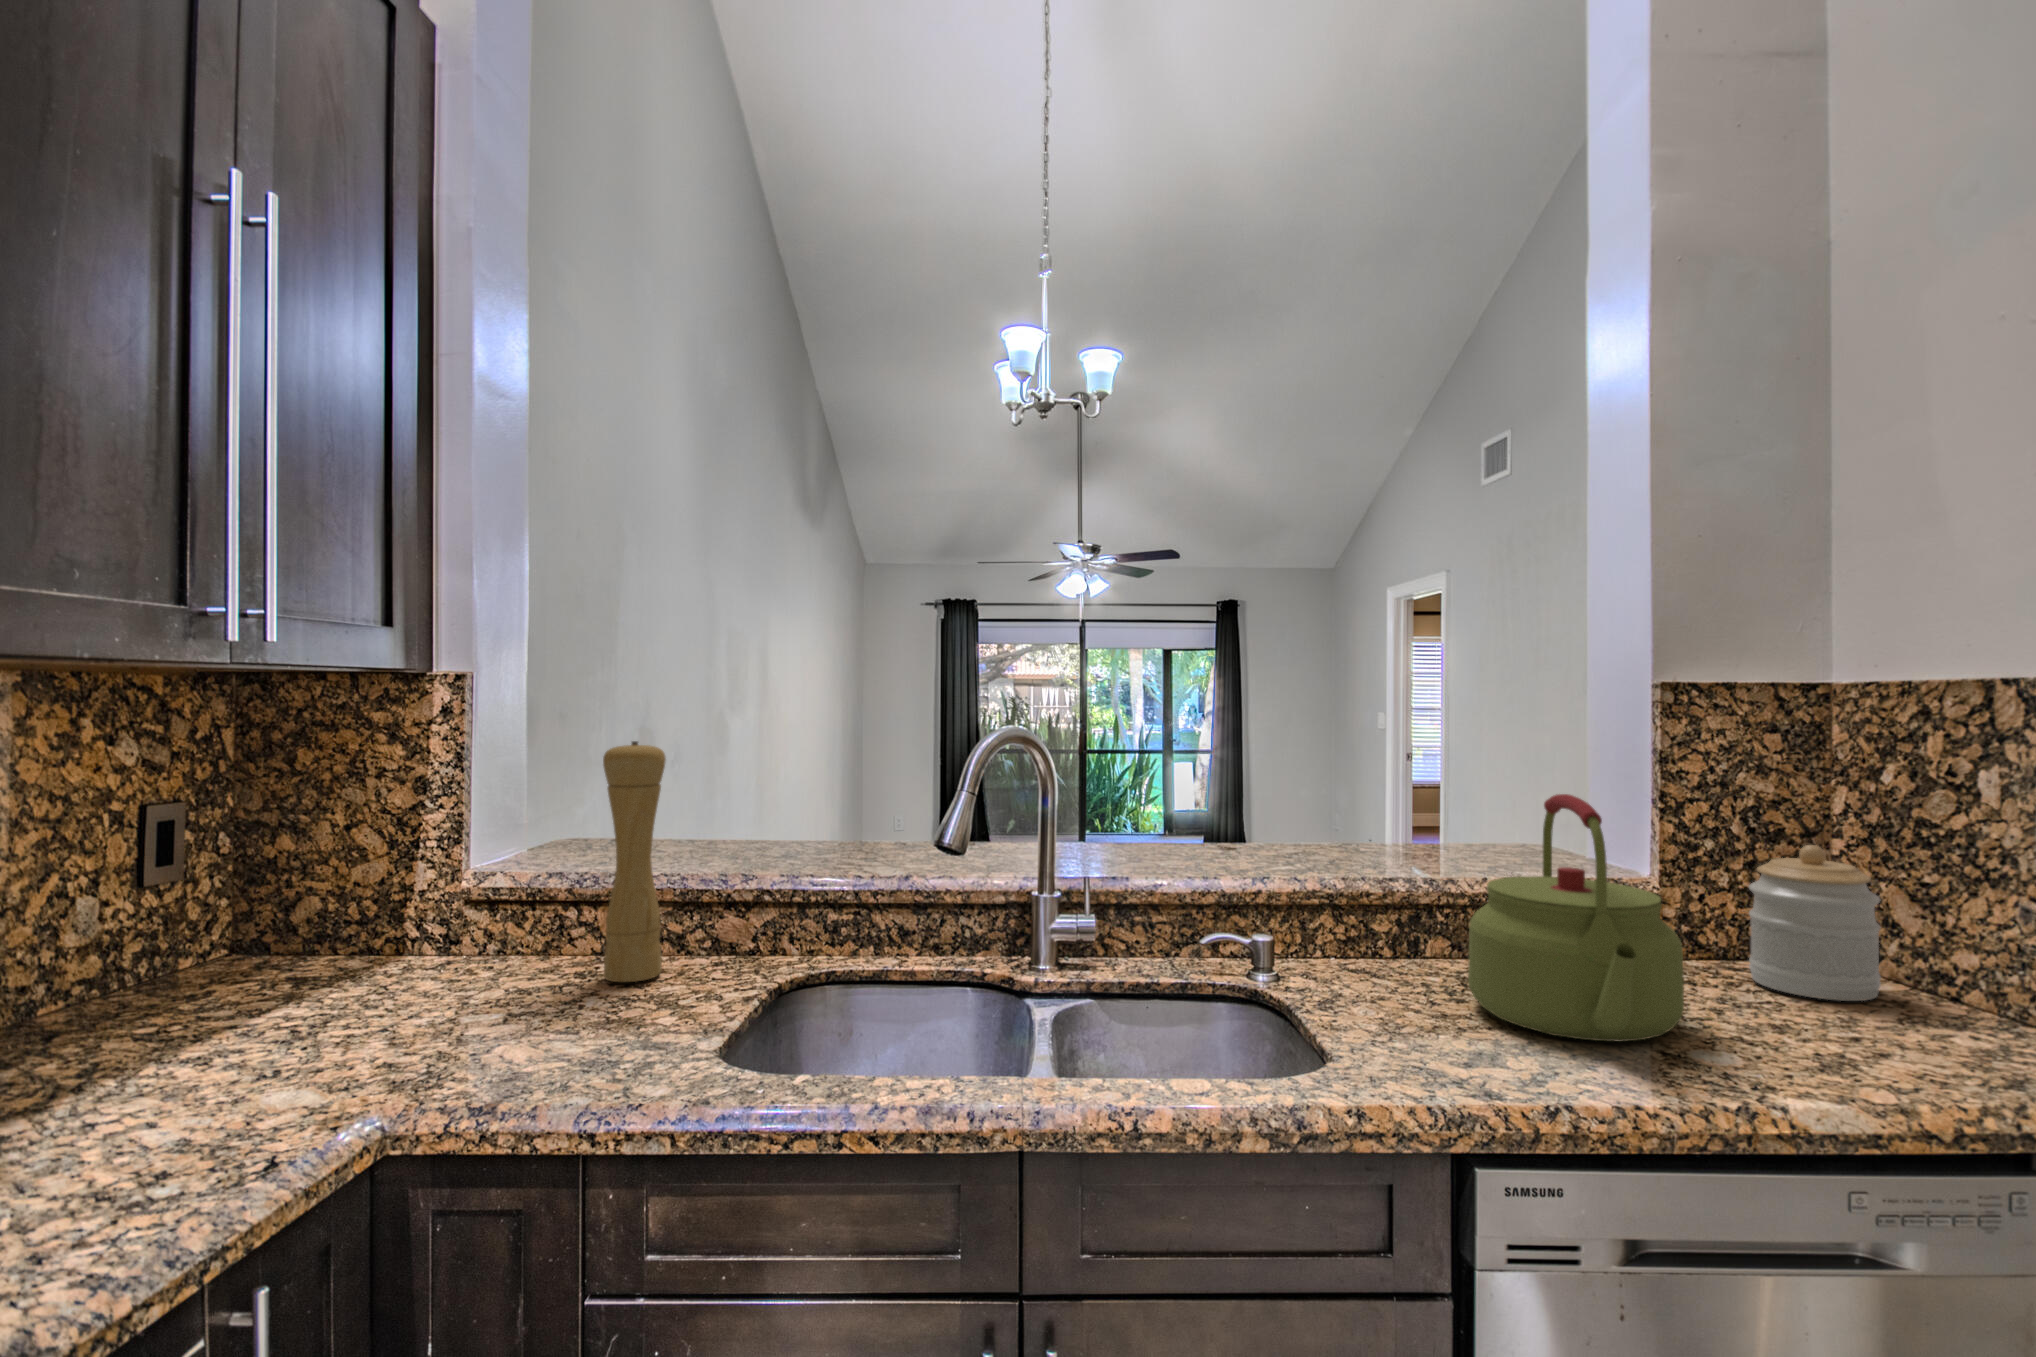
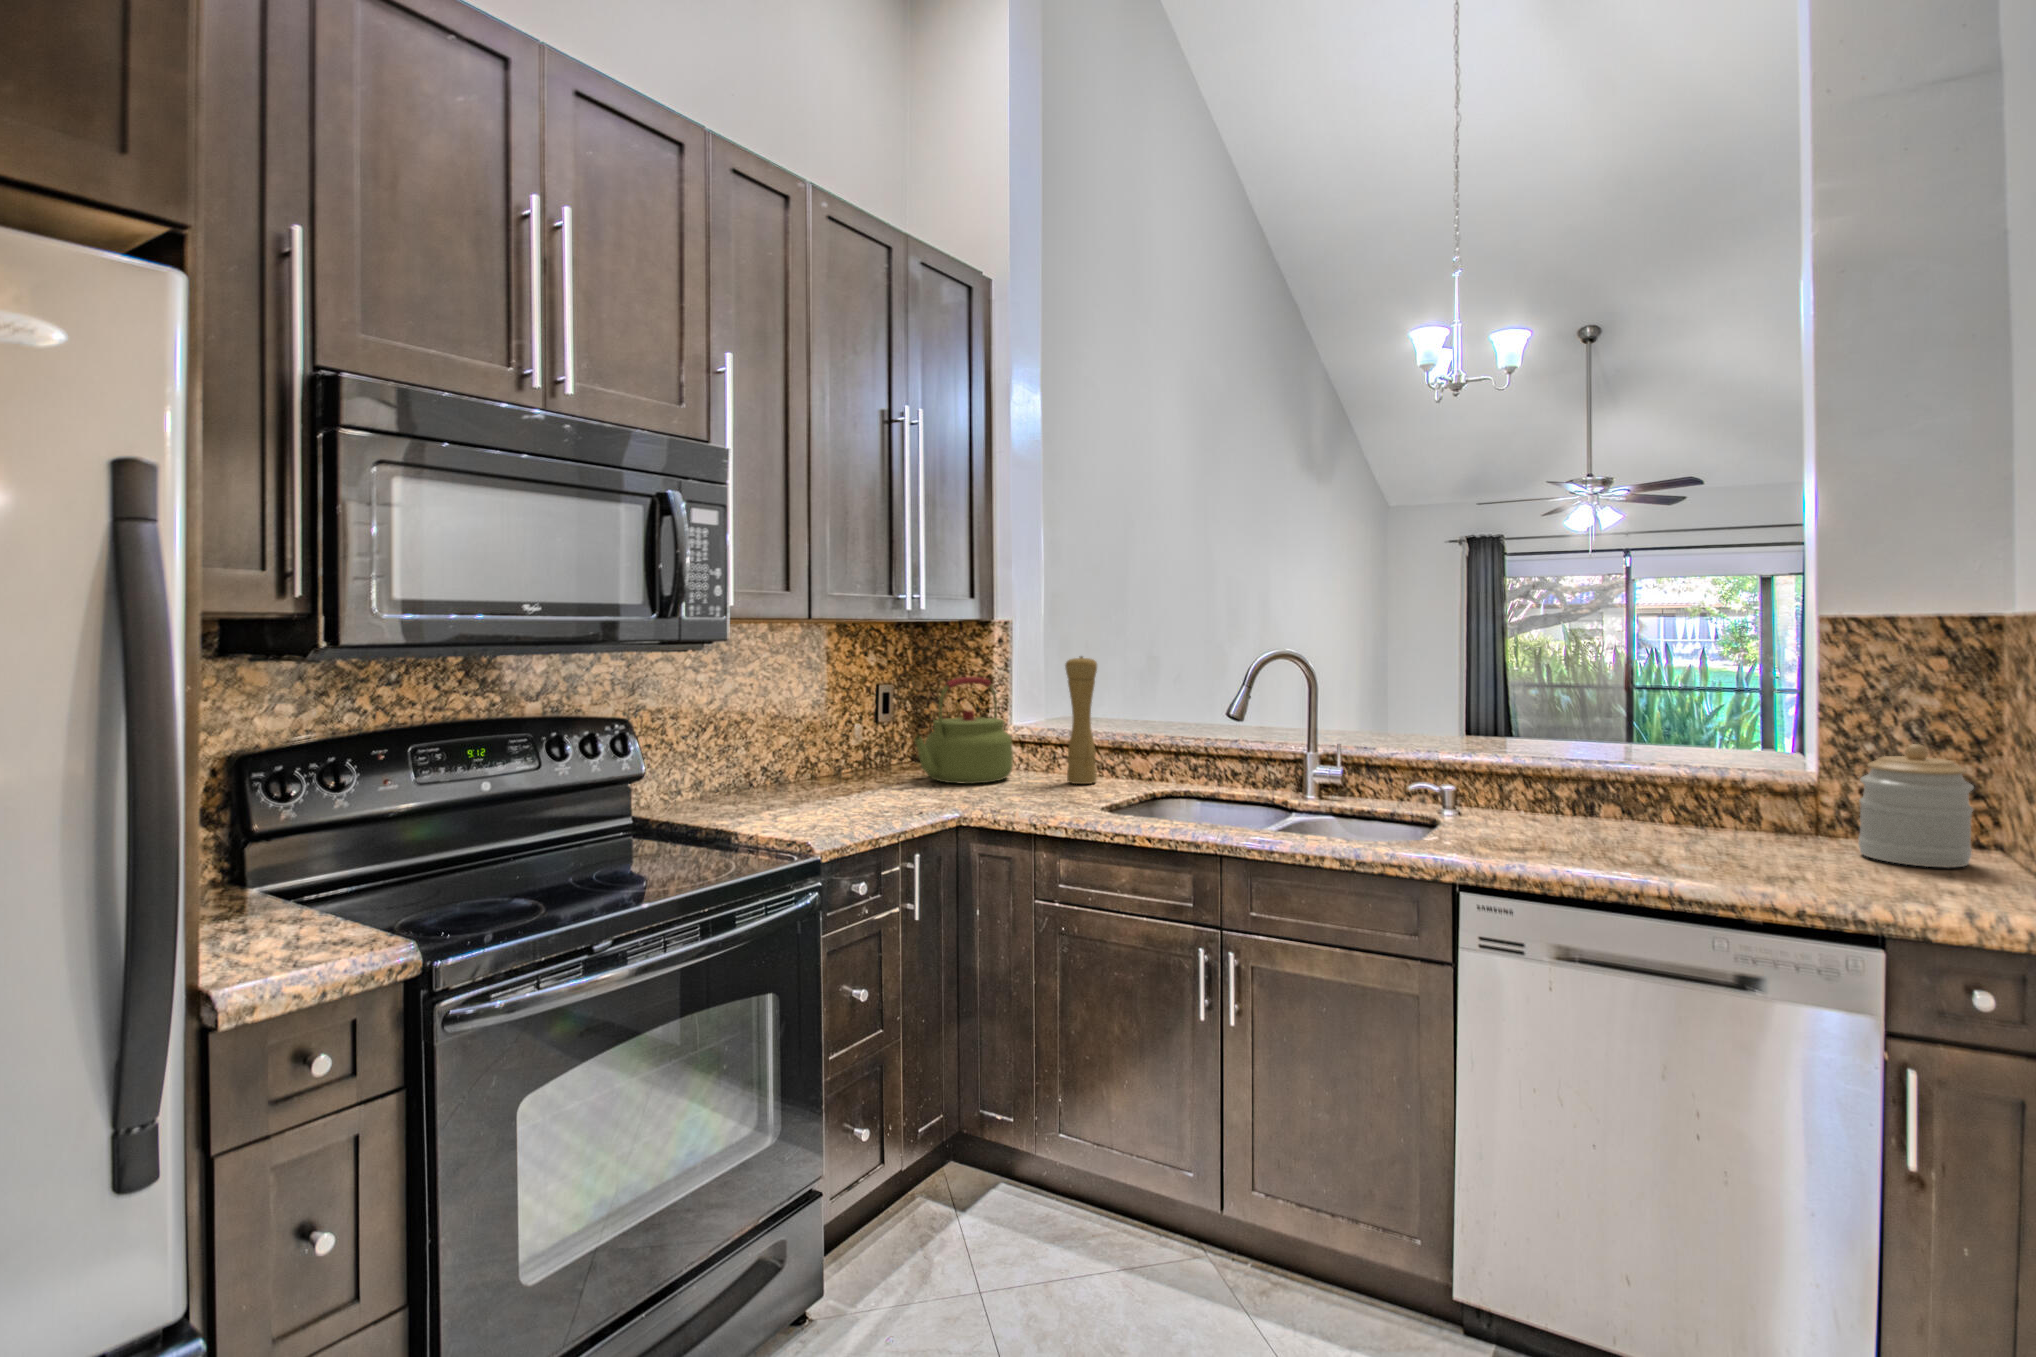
kettle: present [1468,794,1684,1042] -> present [914,677,1013,784]

